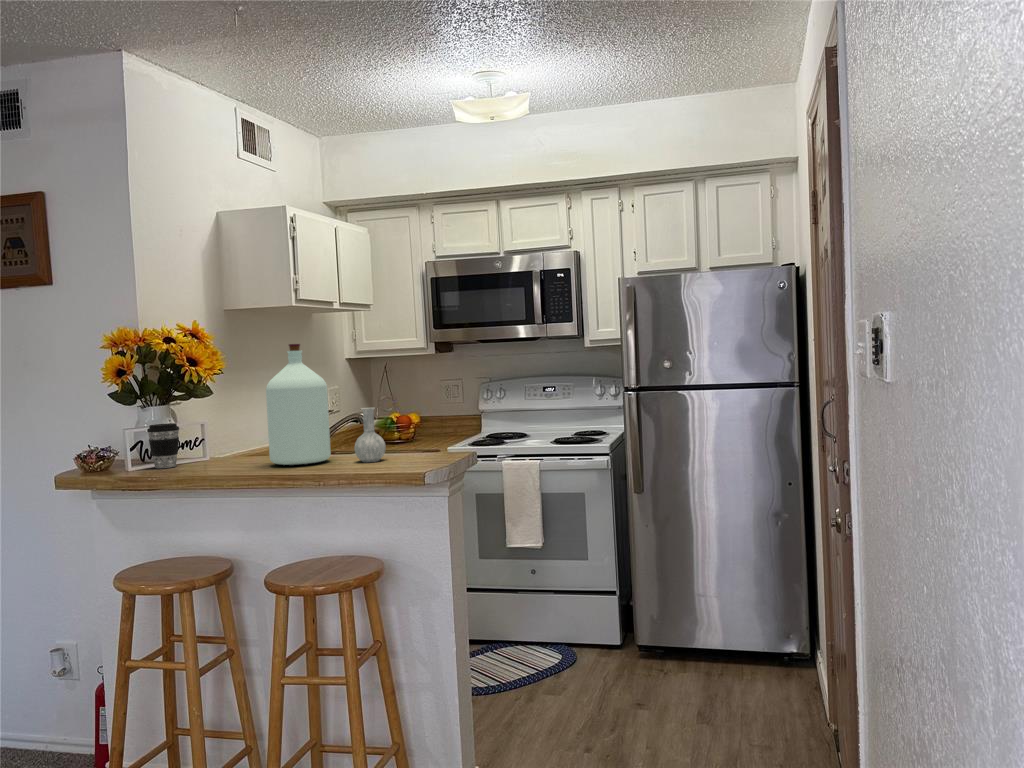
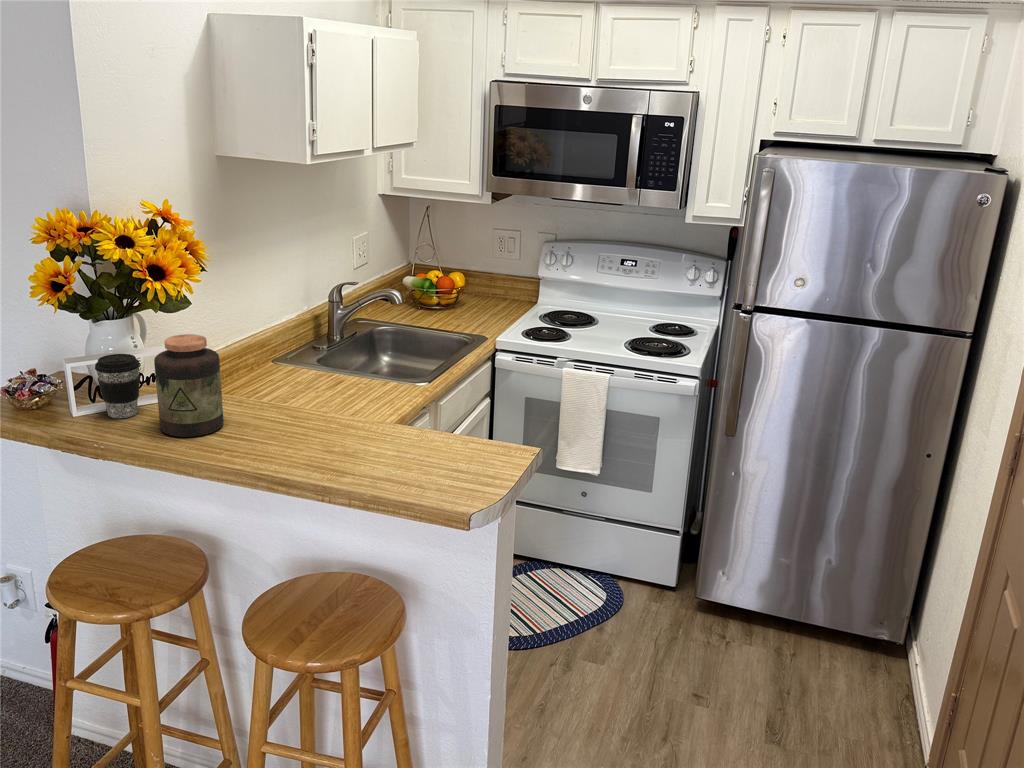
bottle: present [266,344,386,465] -> none [253,280,418,461]
jar: none [193,399,242,468] -> present [154,334,224,437]

